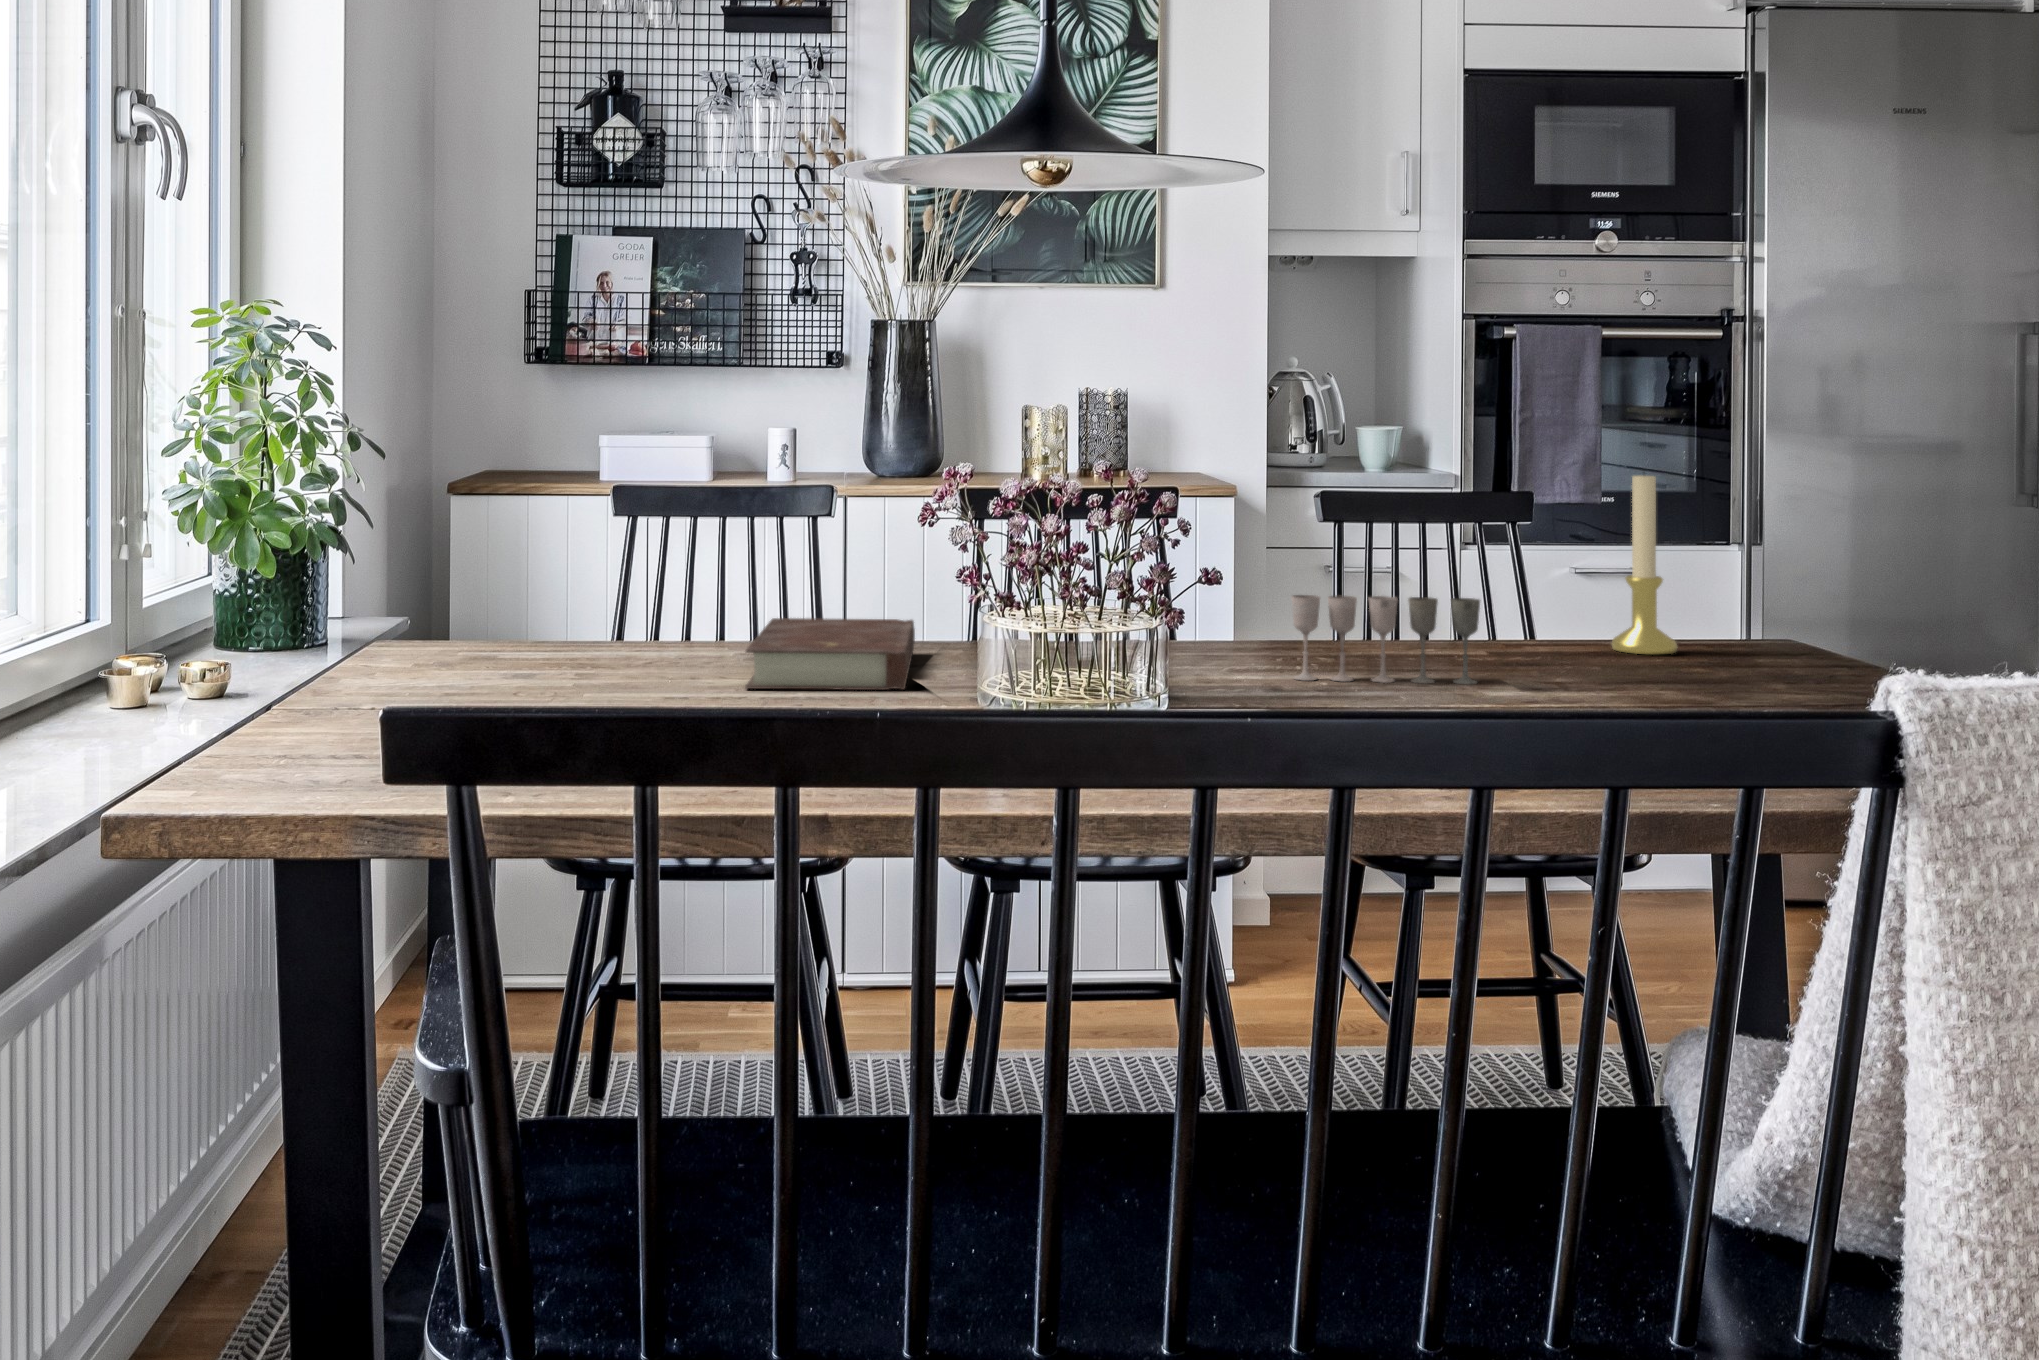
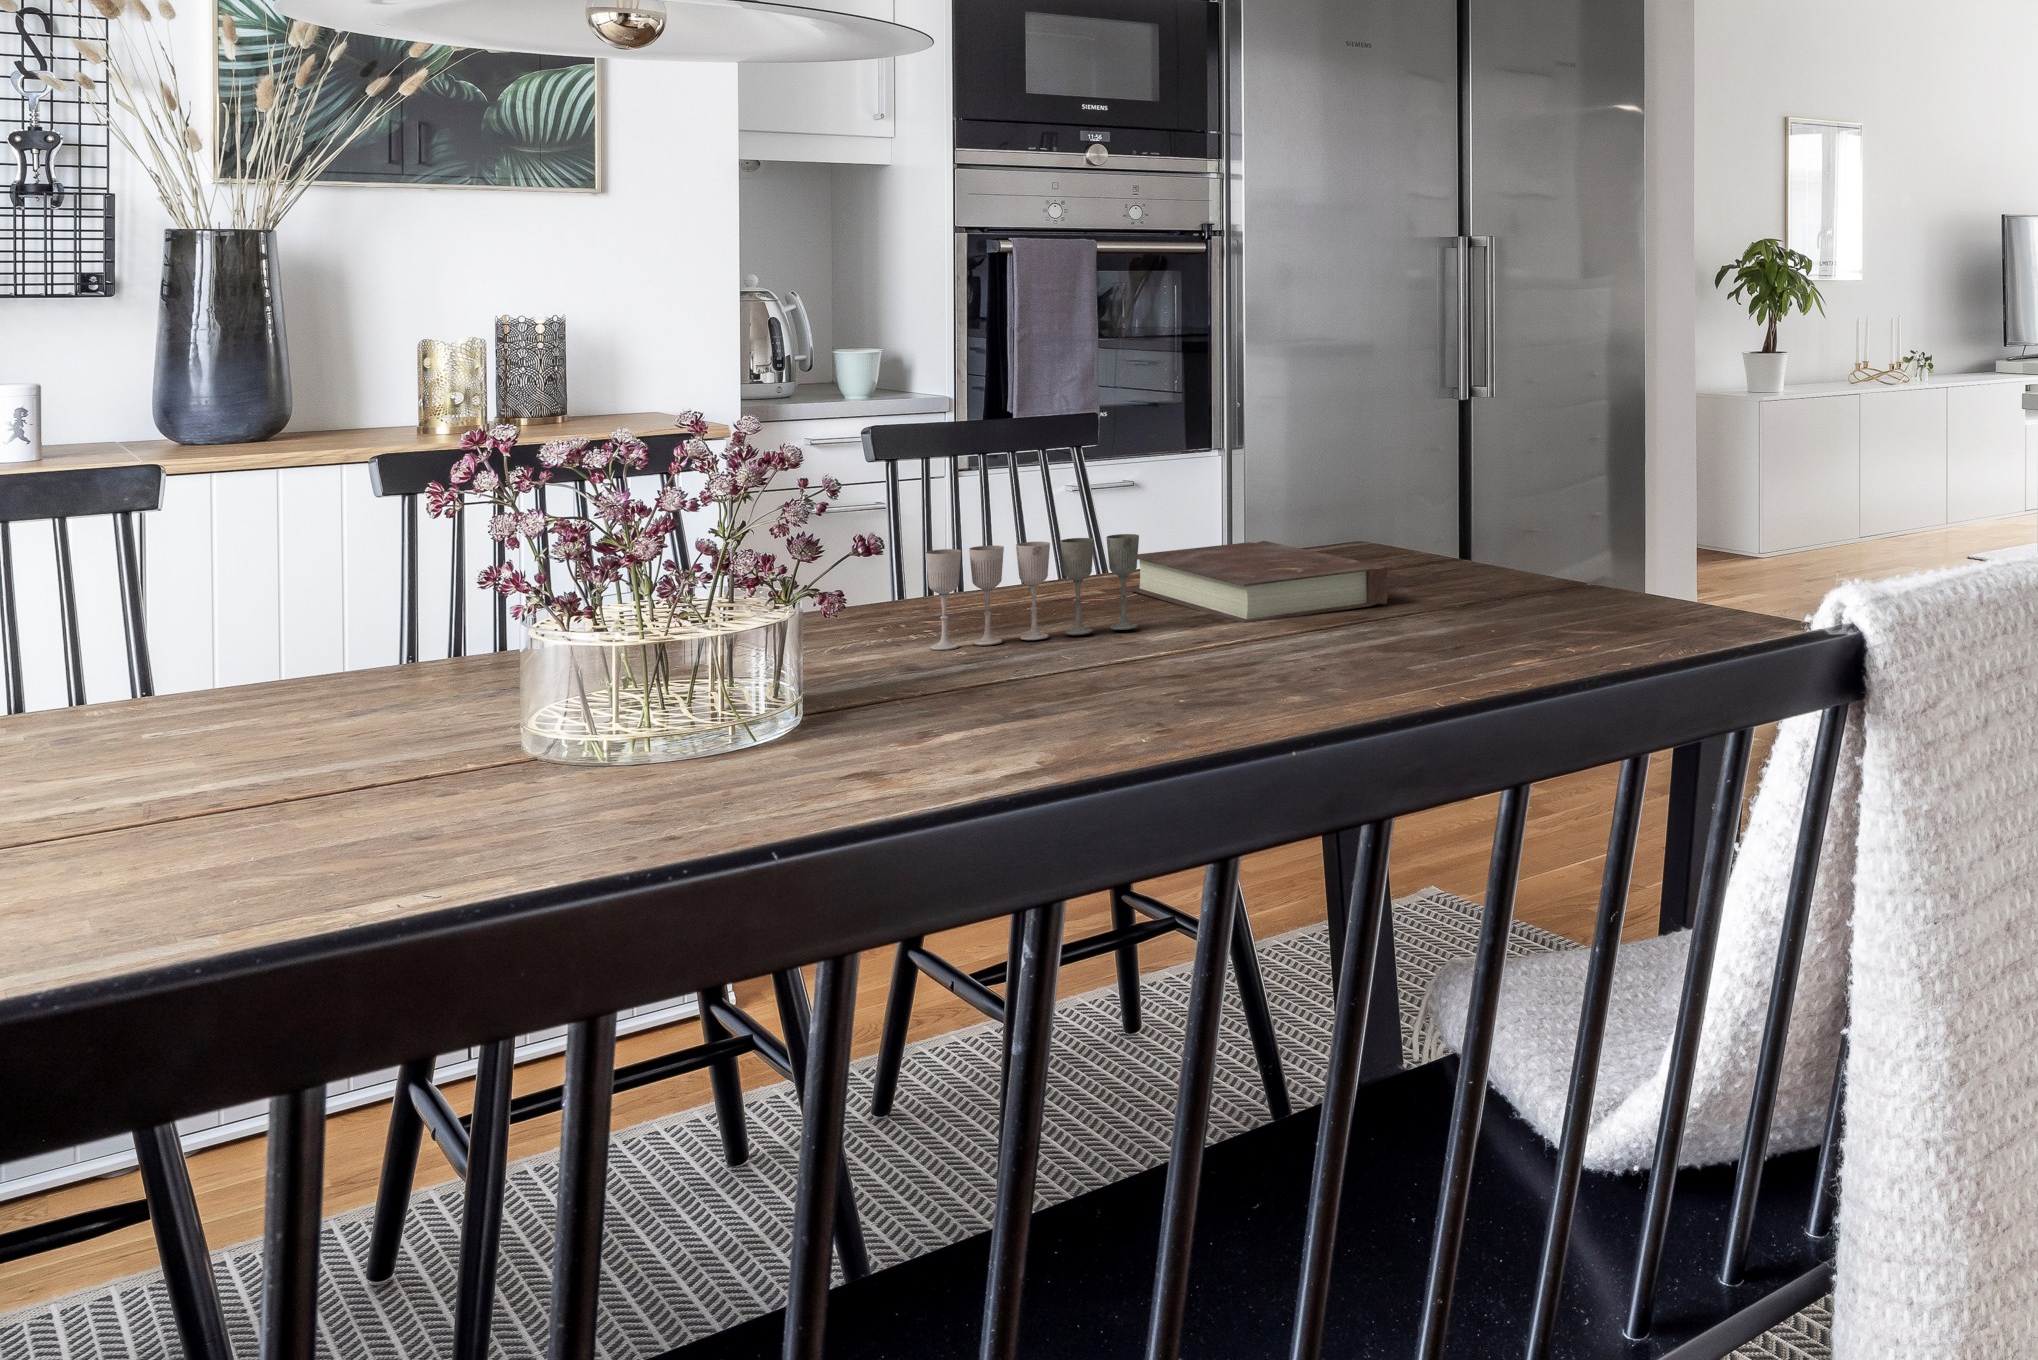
candle holder: present [1612,475,1677,655] -> none [1212,382,1276,570]
book: present [746,618,915,690] -> present [1131,541,1388,623]

